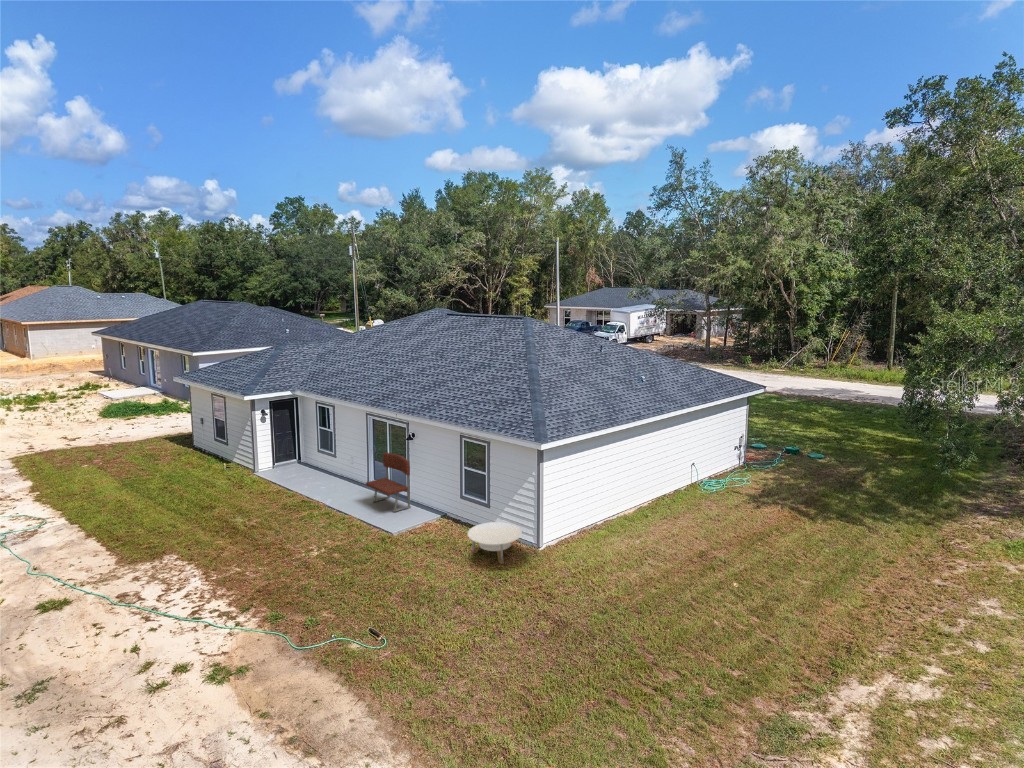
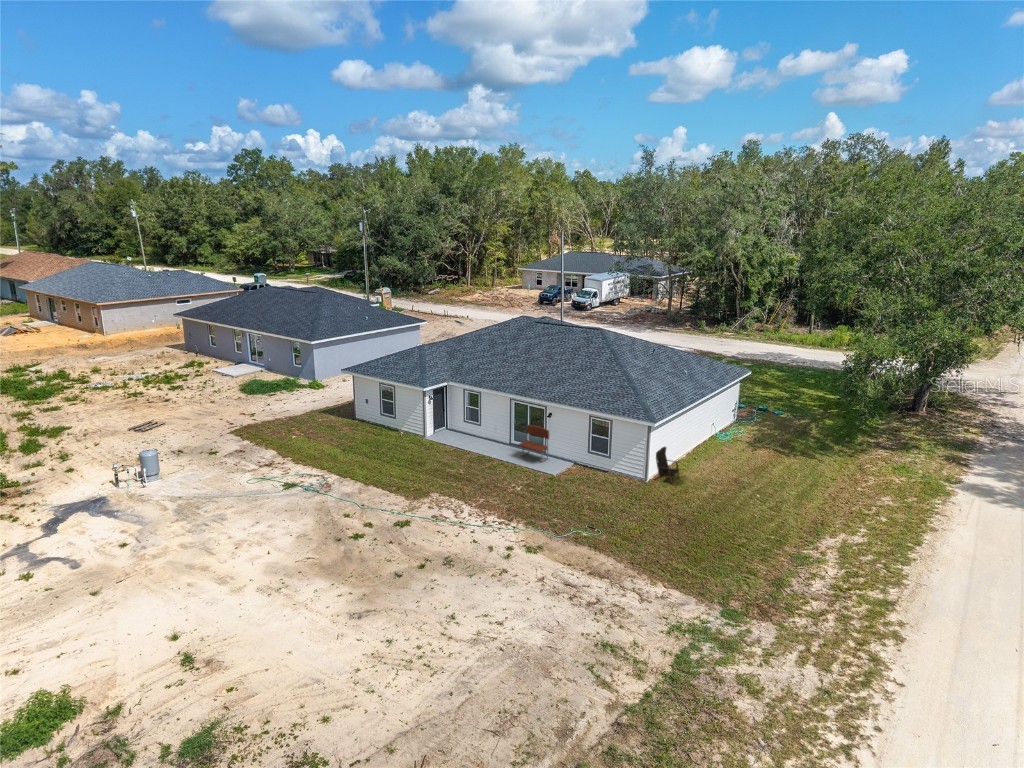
lounge chair: none [558,490,607,557] -> present [655,447,681,484]
round table: present [468,522,522,564] -> none [605,467,637,491]

